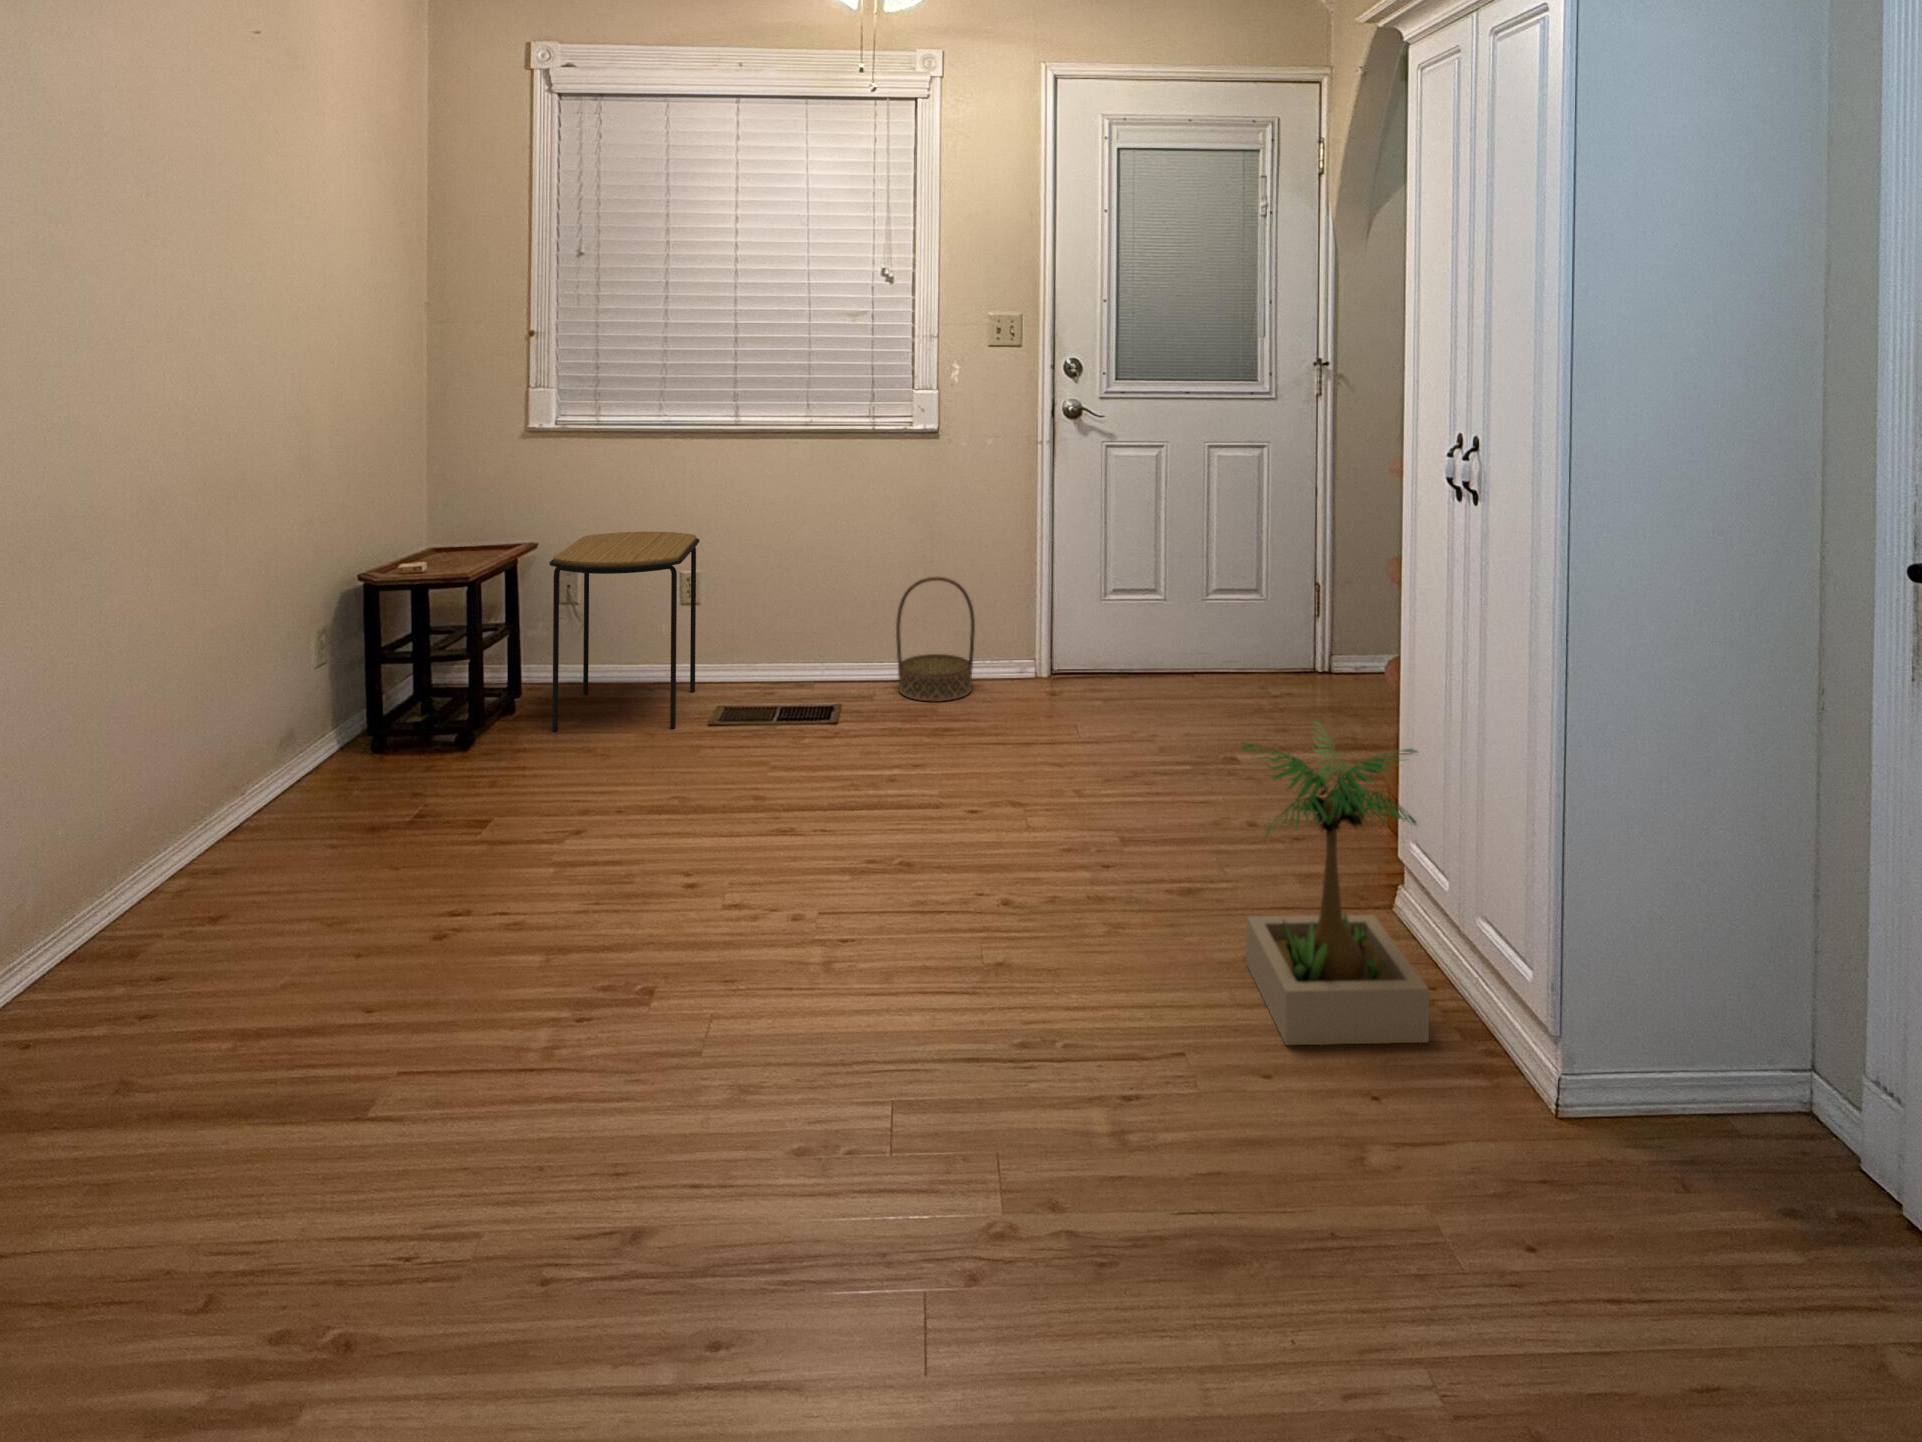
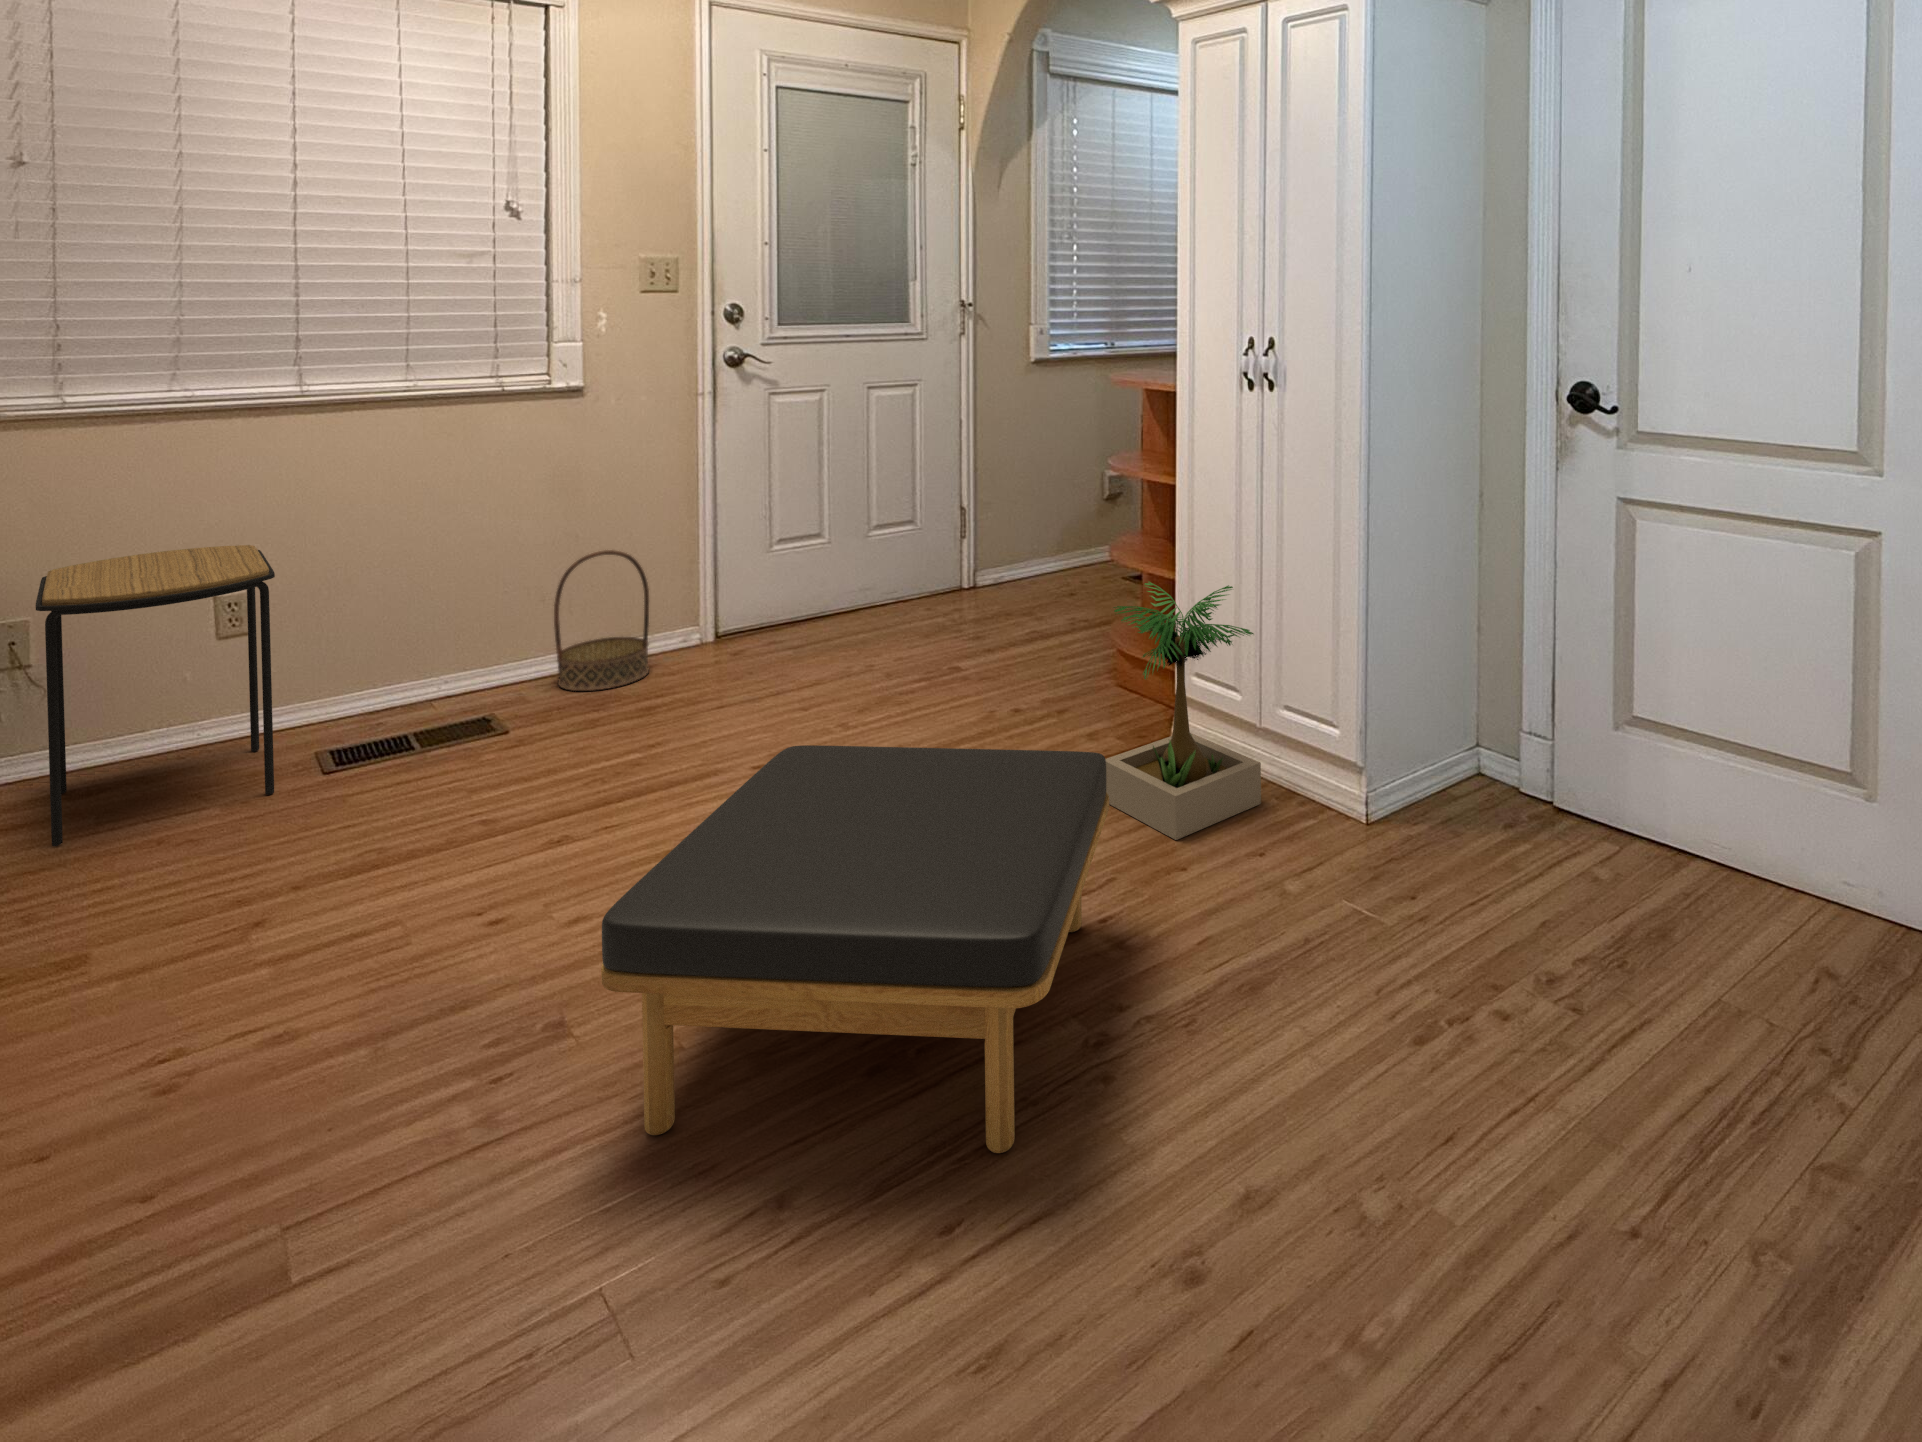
ottoman: none [603,805,1134,1305] -> present [601,745,1109,1153]

